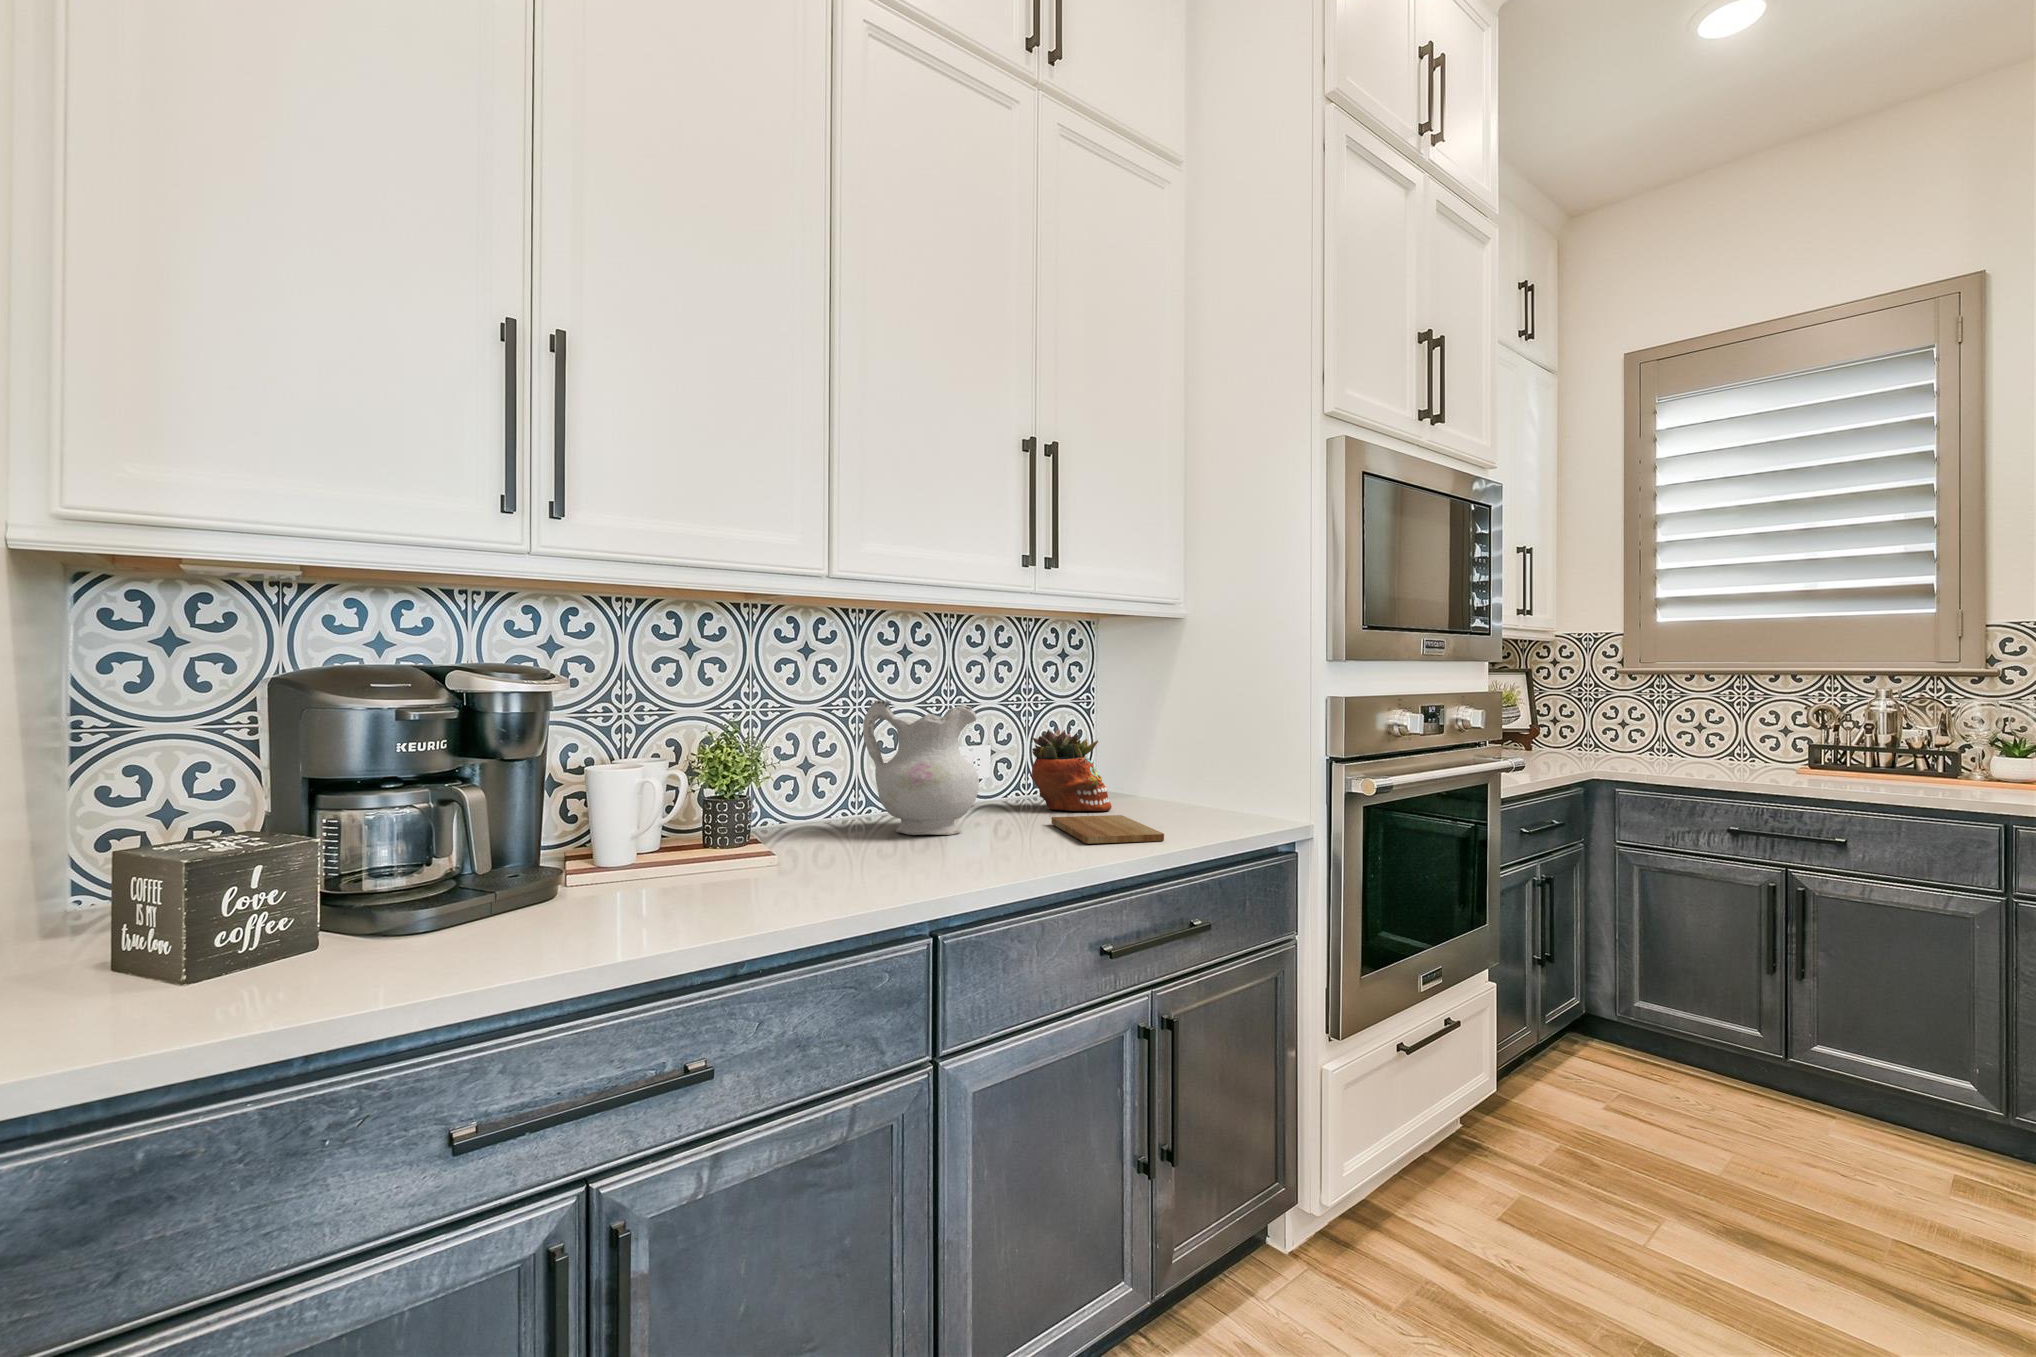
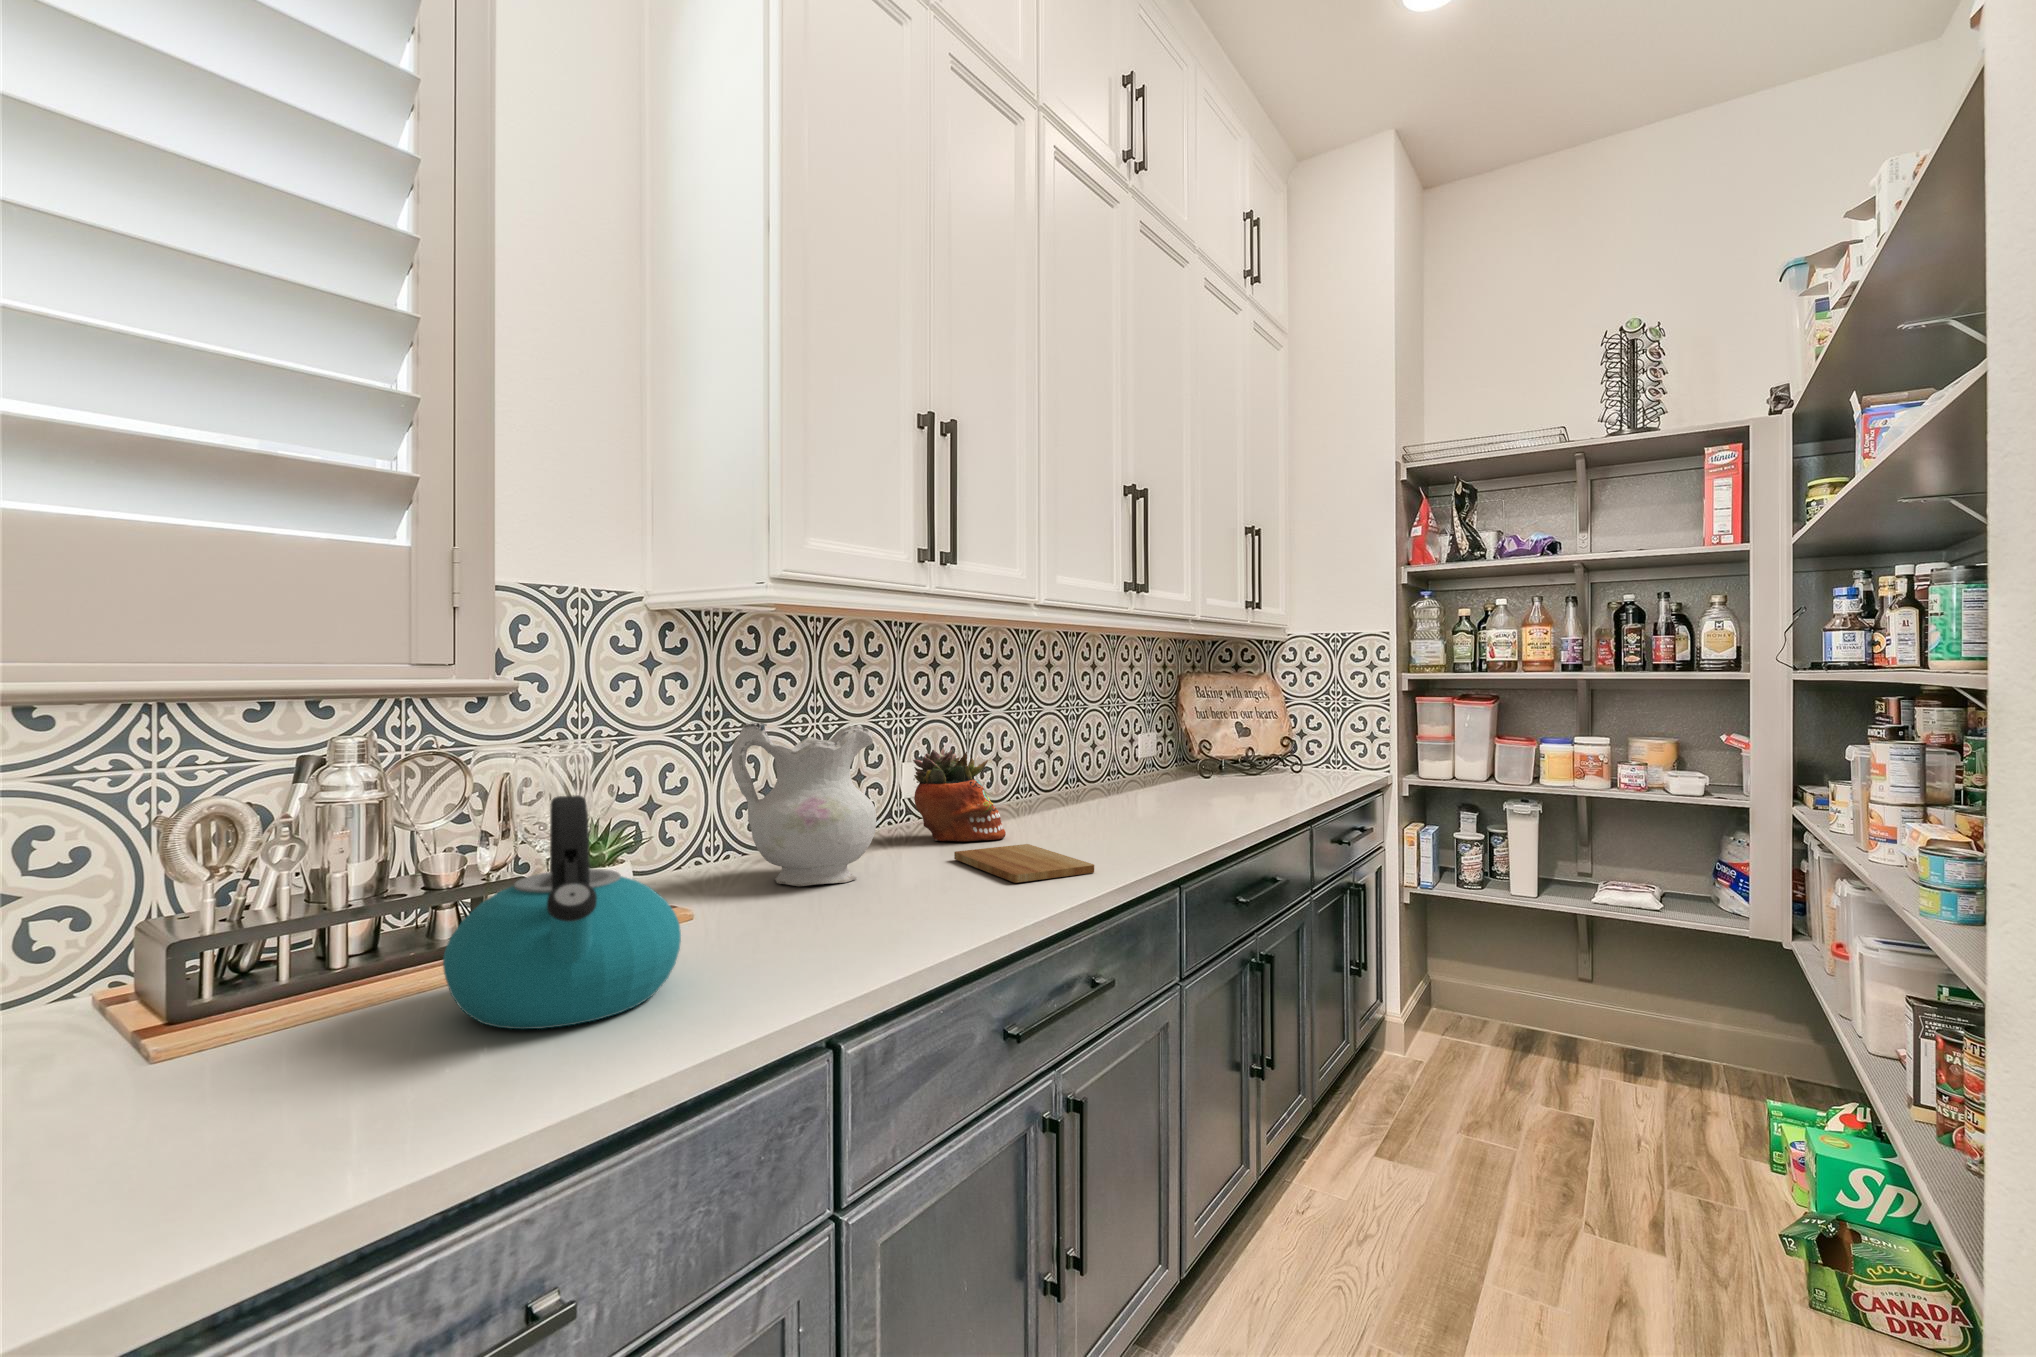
kettle: none [616,745,781,908] -> present [443,795,681,1029]

